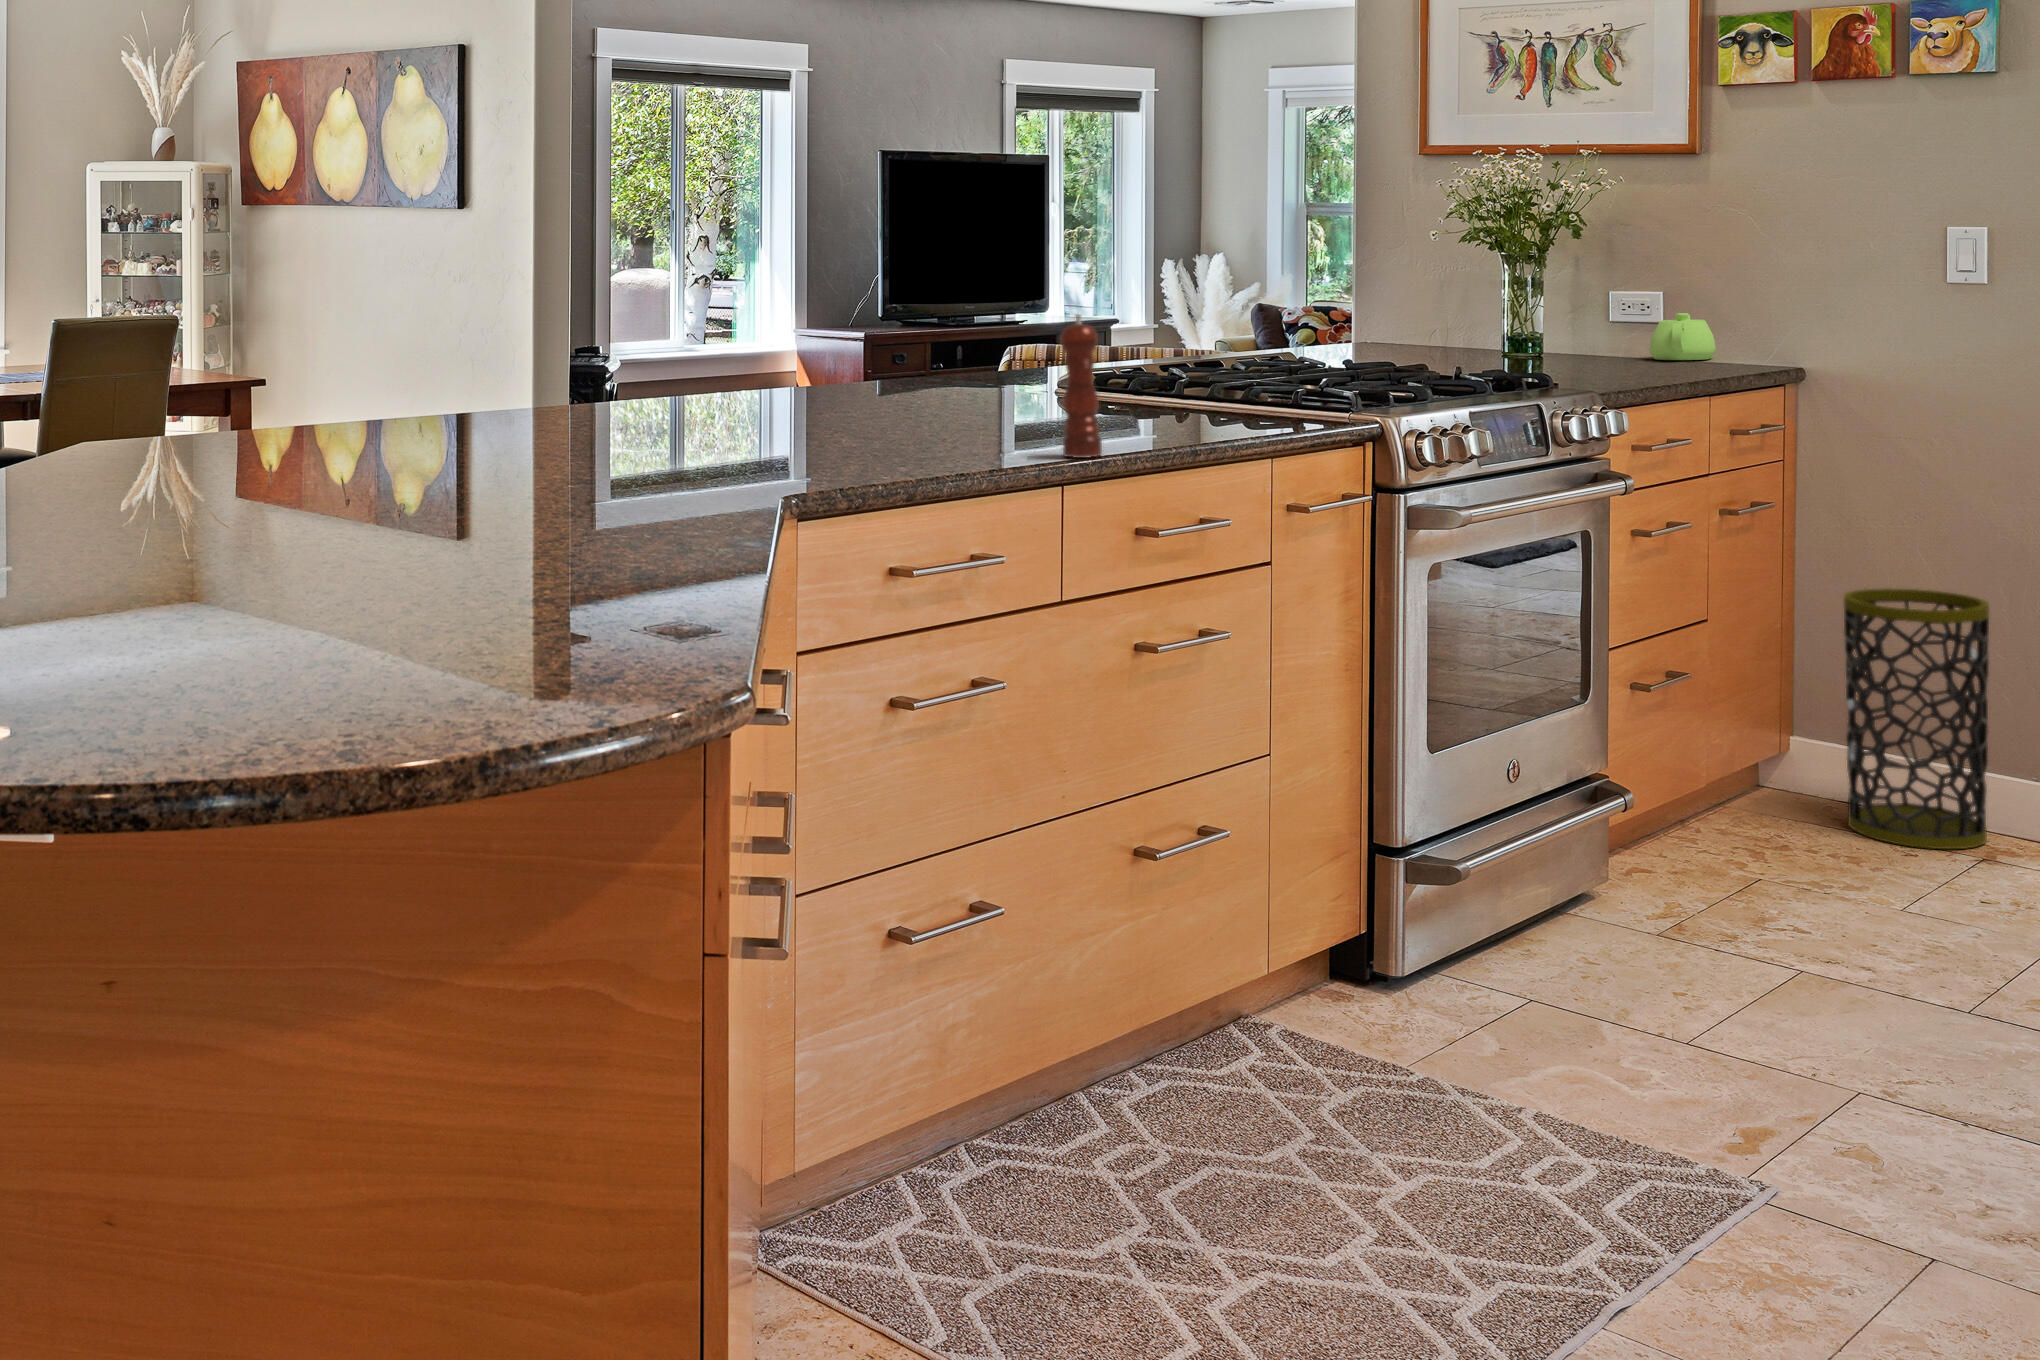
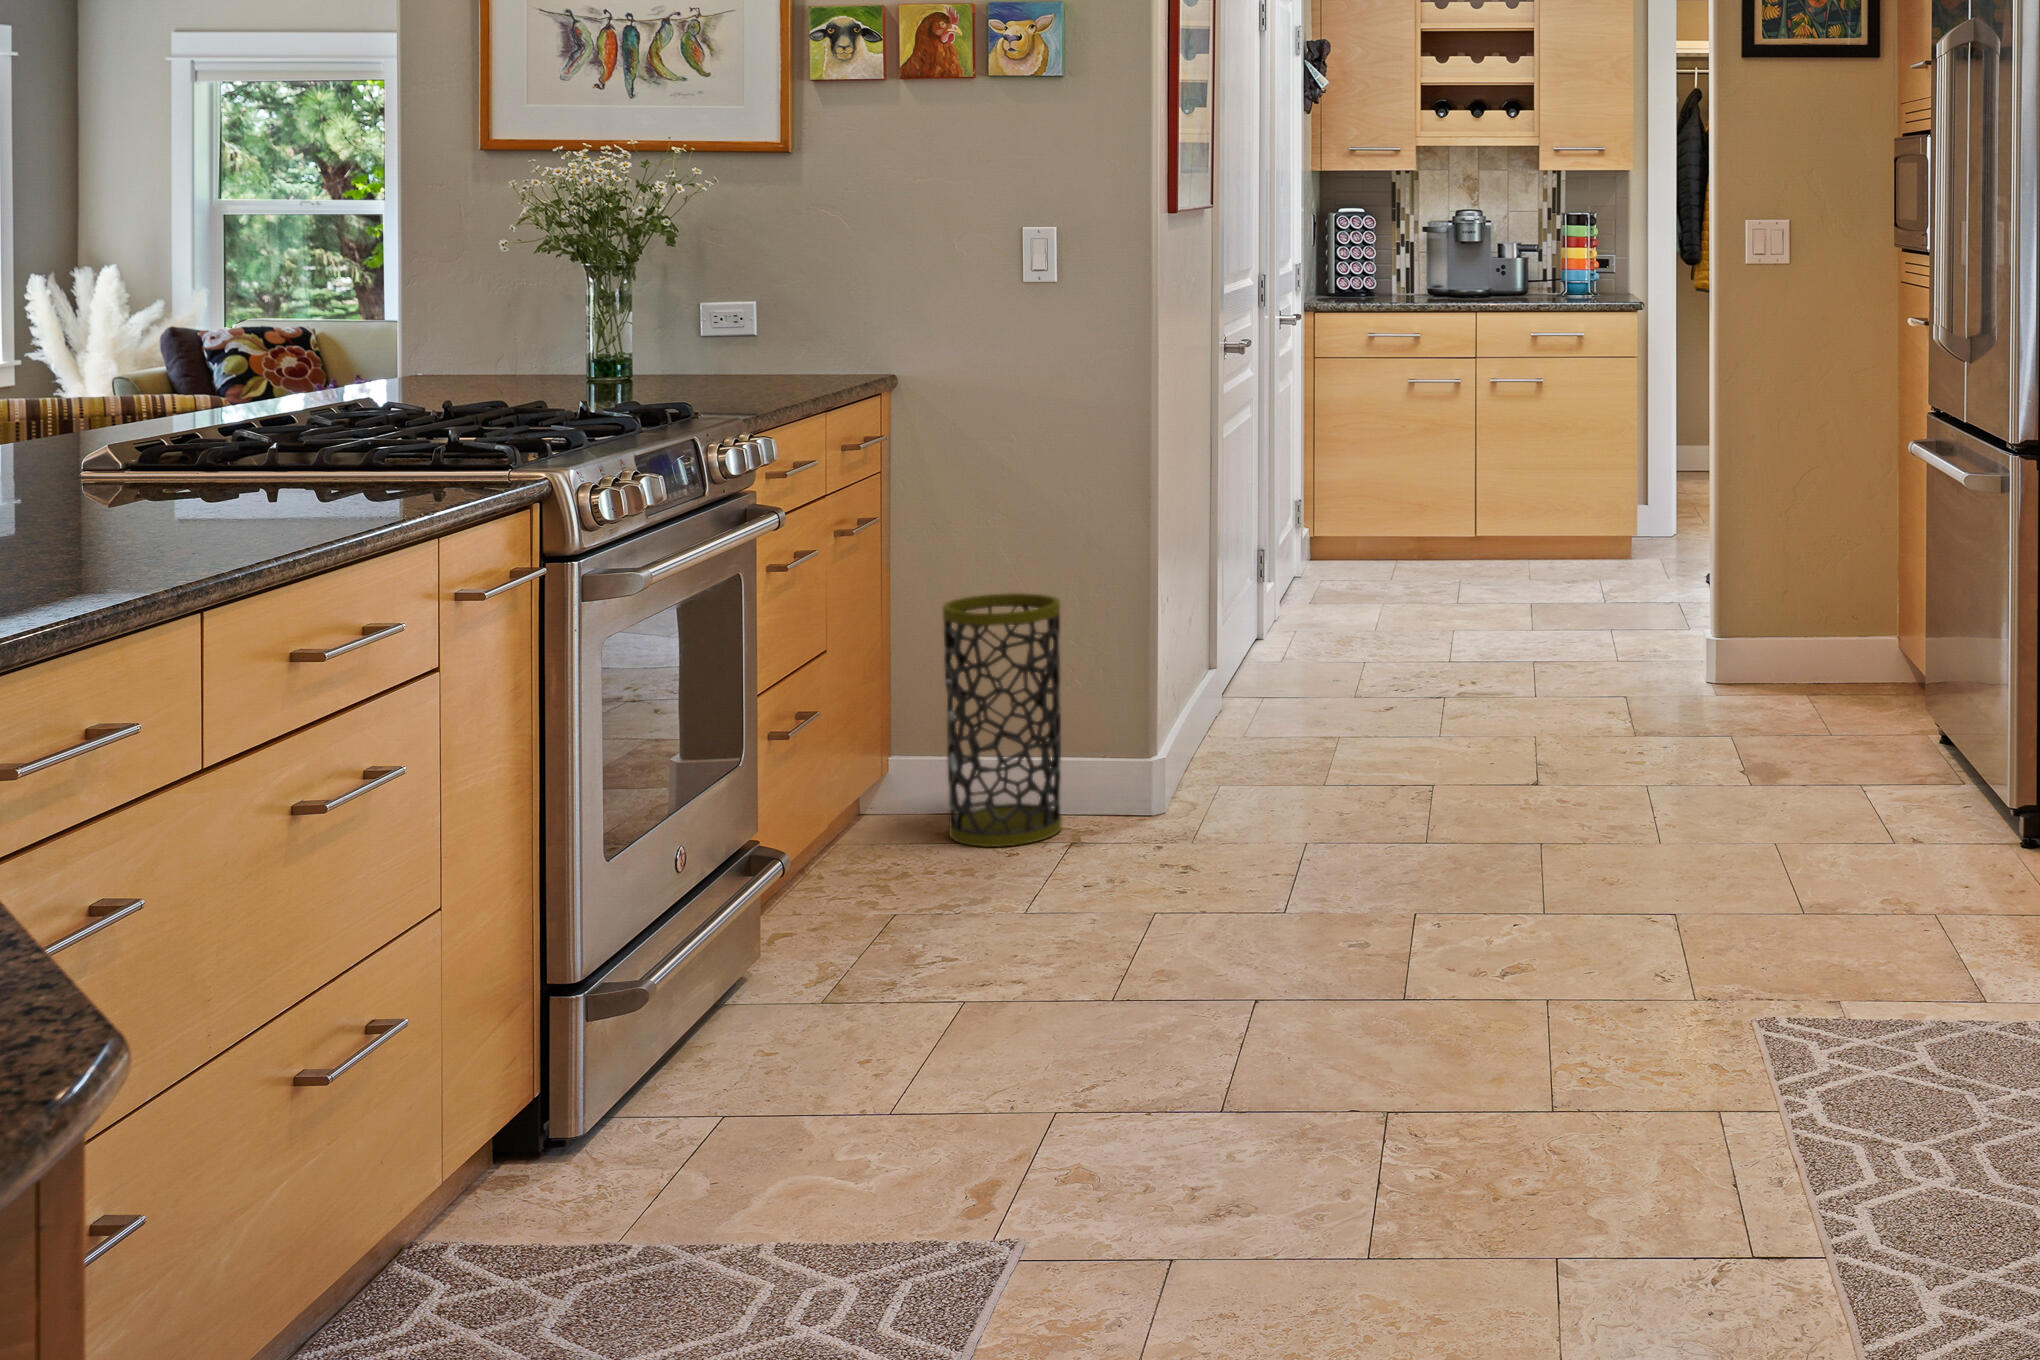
teapot: present [1650,313,1716,360] -> none [751,325,815,375]
pepper mill: present [1060,314,1102,458] -> none [81,303,154,515]

